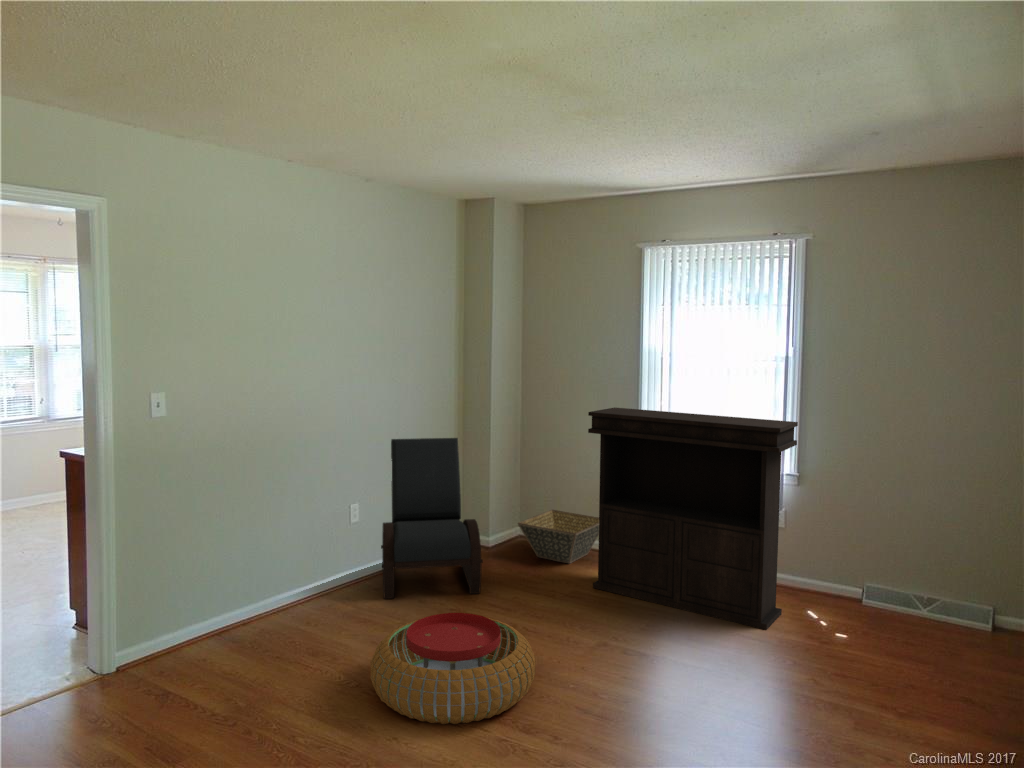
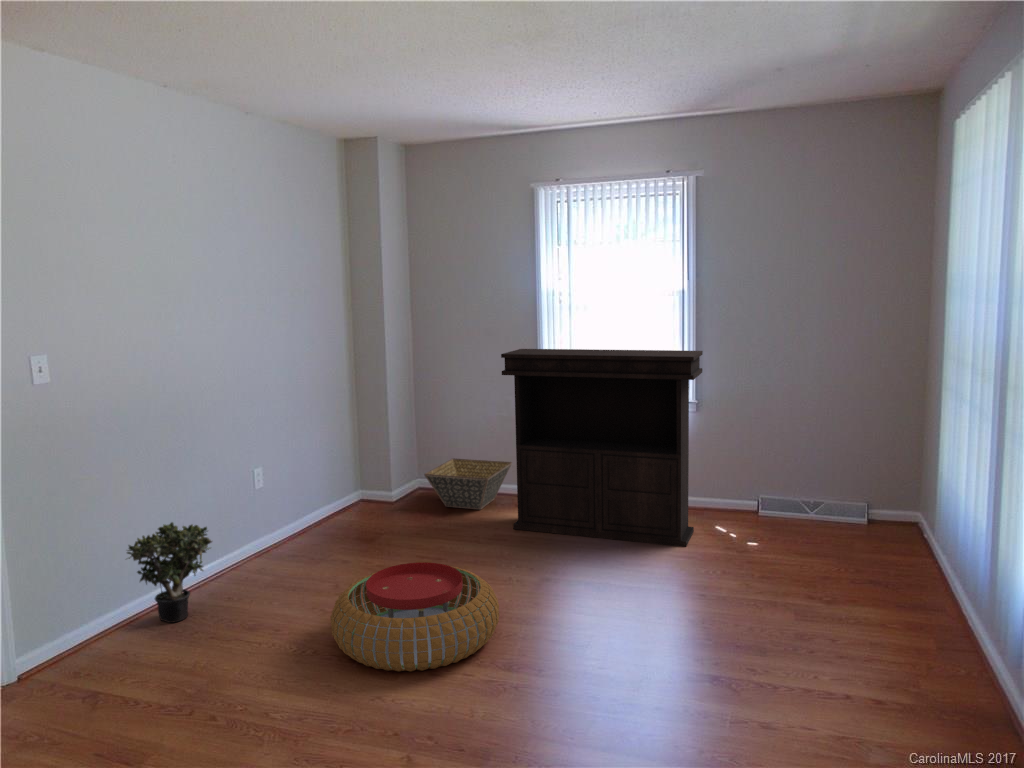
lounge chair: present [381,438,483,599] -> none [285,391,405,565]
potted plant: none [215,547,292,640] -> present [127,522,212,623]

